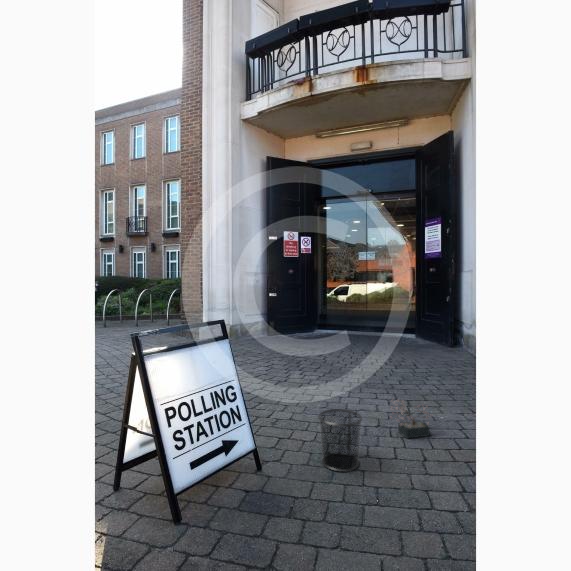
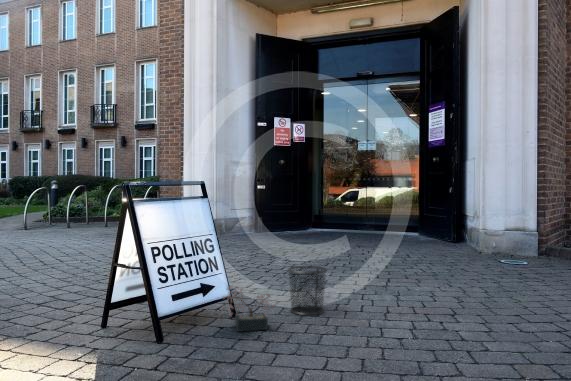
decorative plant: present [391,400,430,438] -> present [227,286,274,331]

